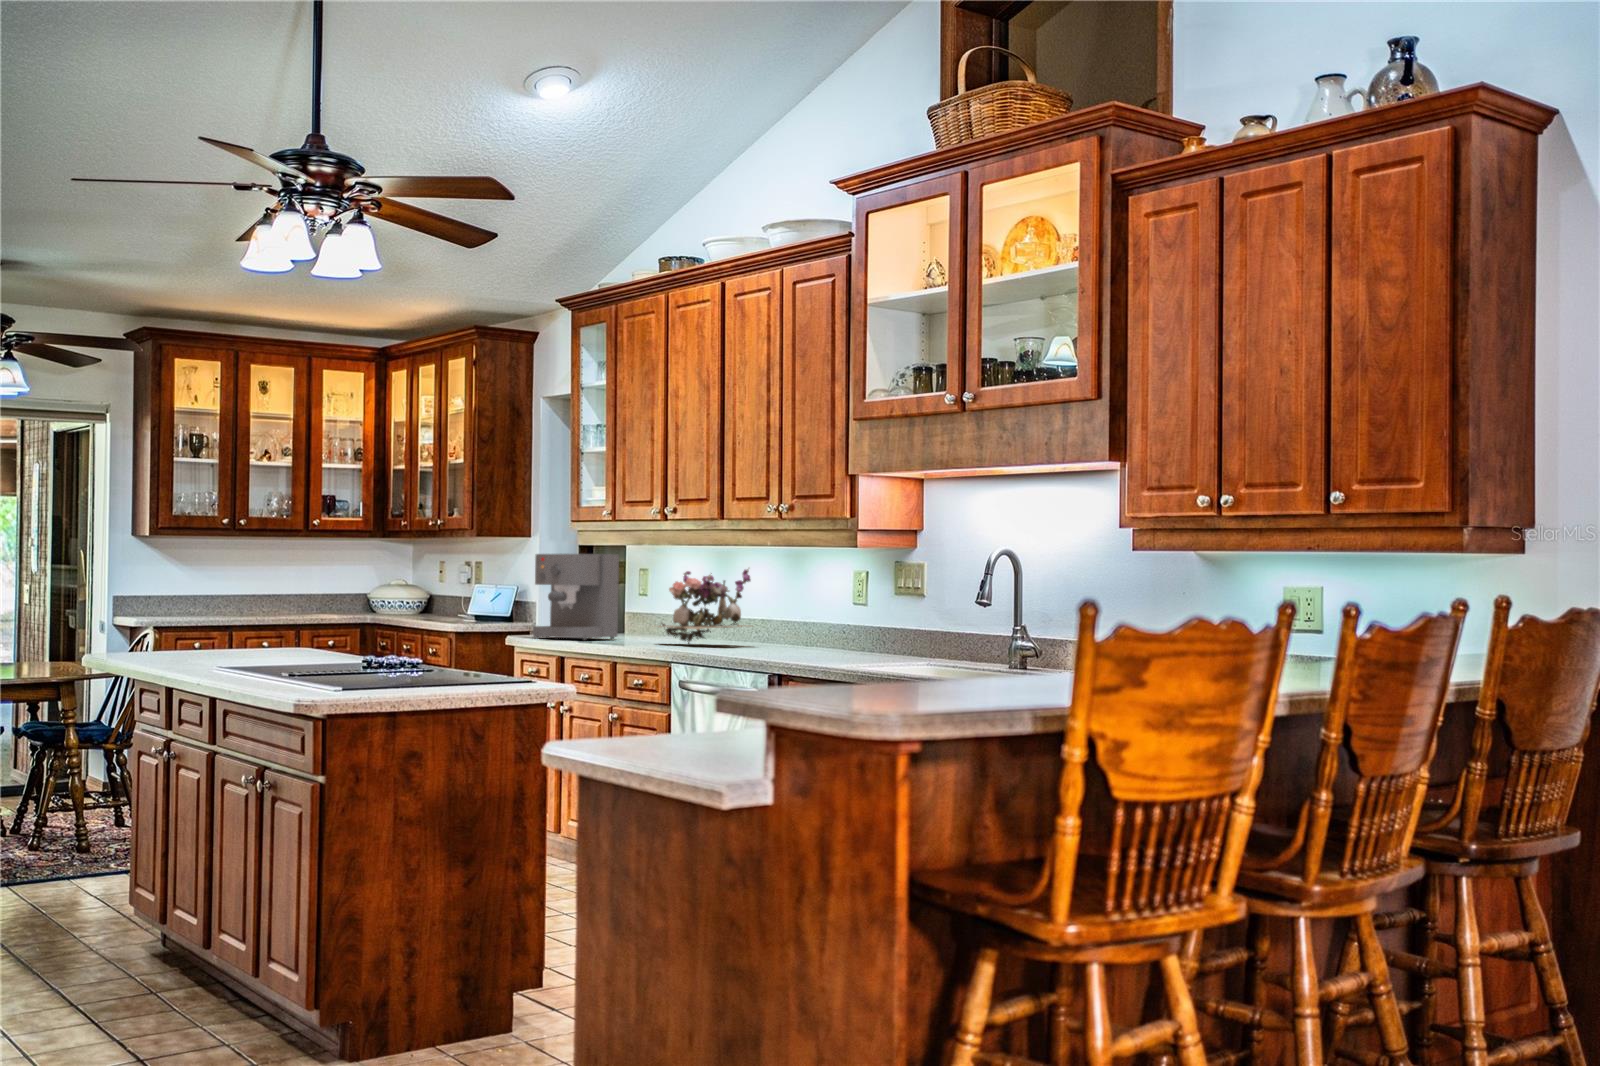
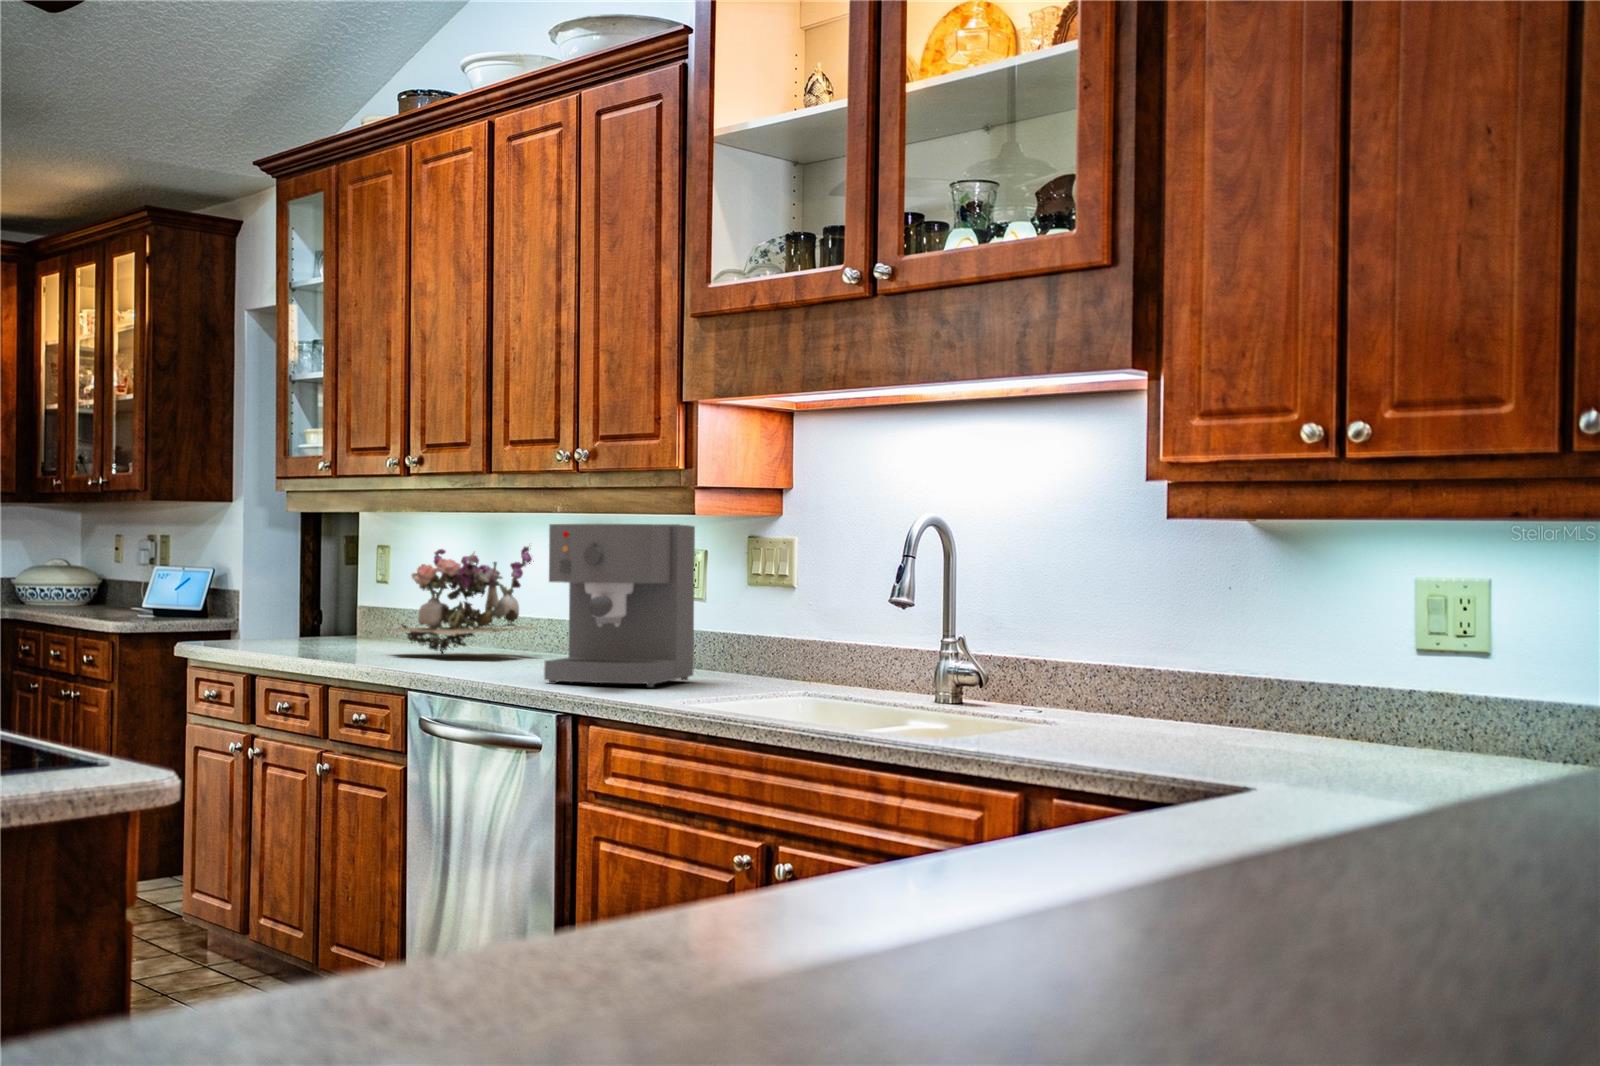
coffee maker: present [533,554,619,640] -> present [544,524,695,687]

